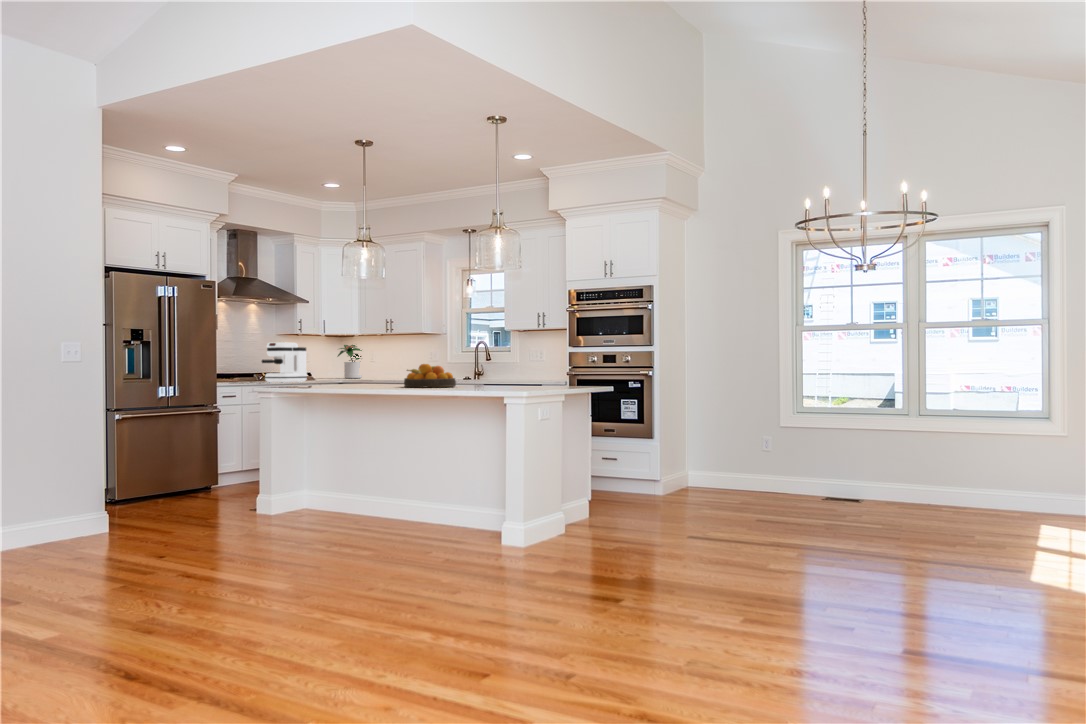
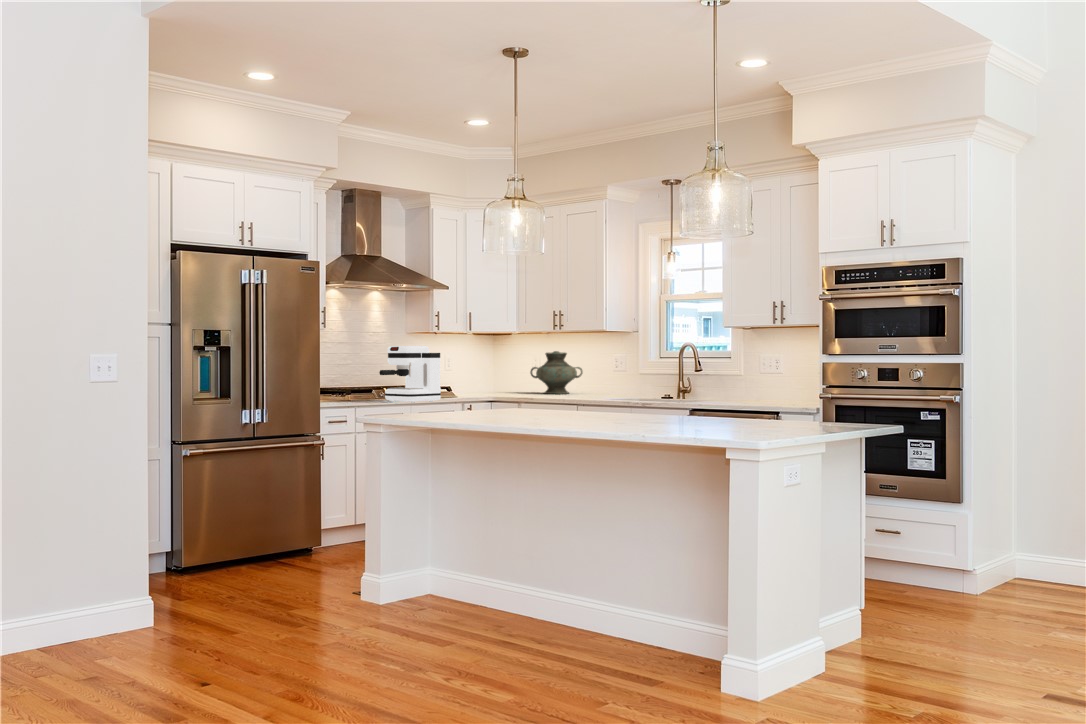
potted plant: present [337,345,362,379] -> none [487,344,528,391]
vase: none [369,349,408,379] -> present [530,351,583,394]
fruit bowl: present [404,364,456,387] -> none [571,383,648,421]

